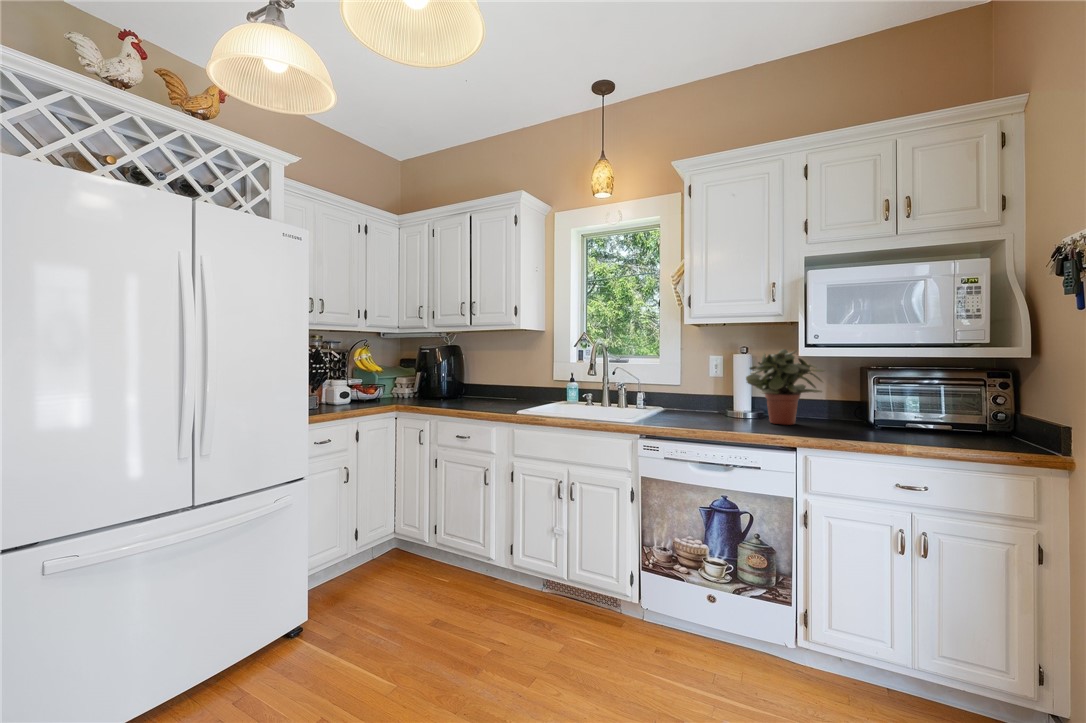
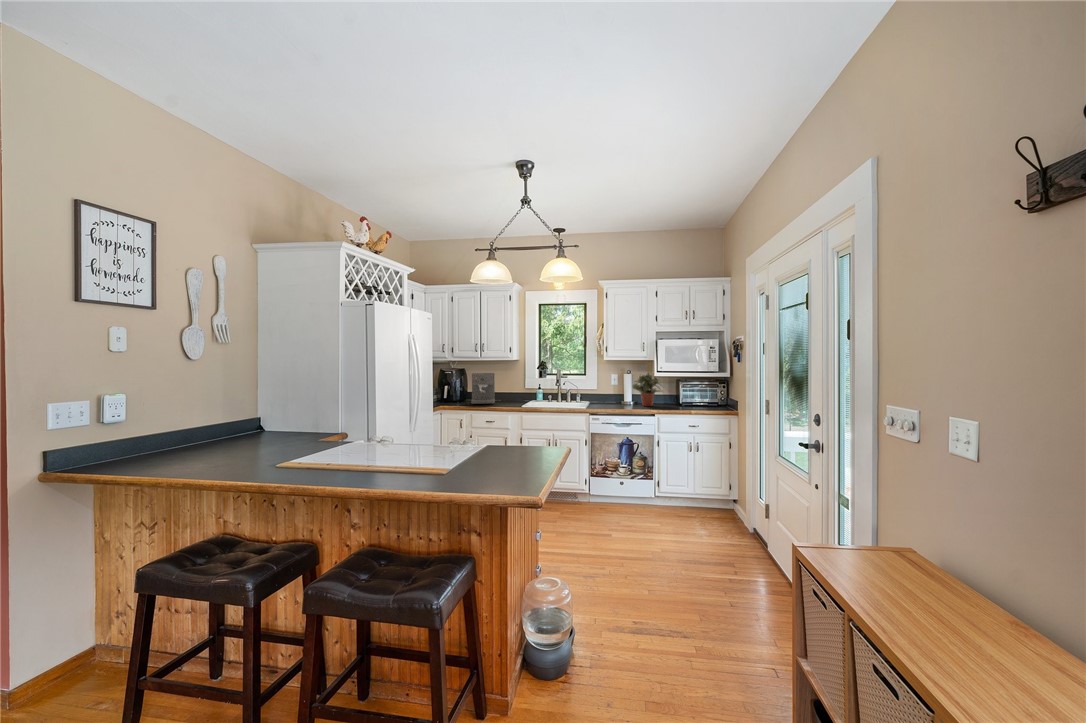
coffee maker: none [450,352,499,405] -> present [471,373,495,404]

